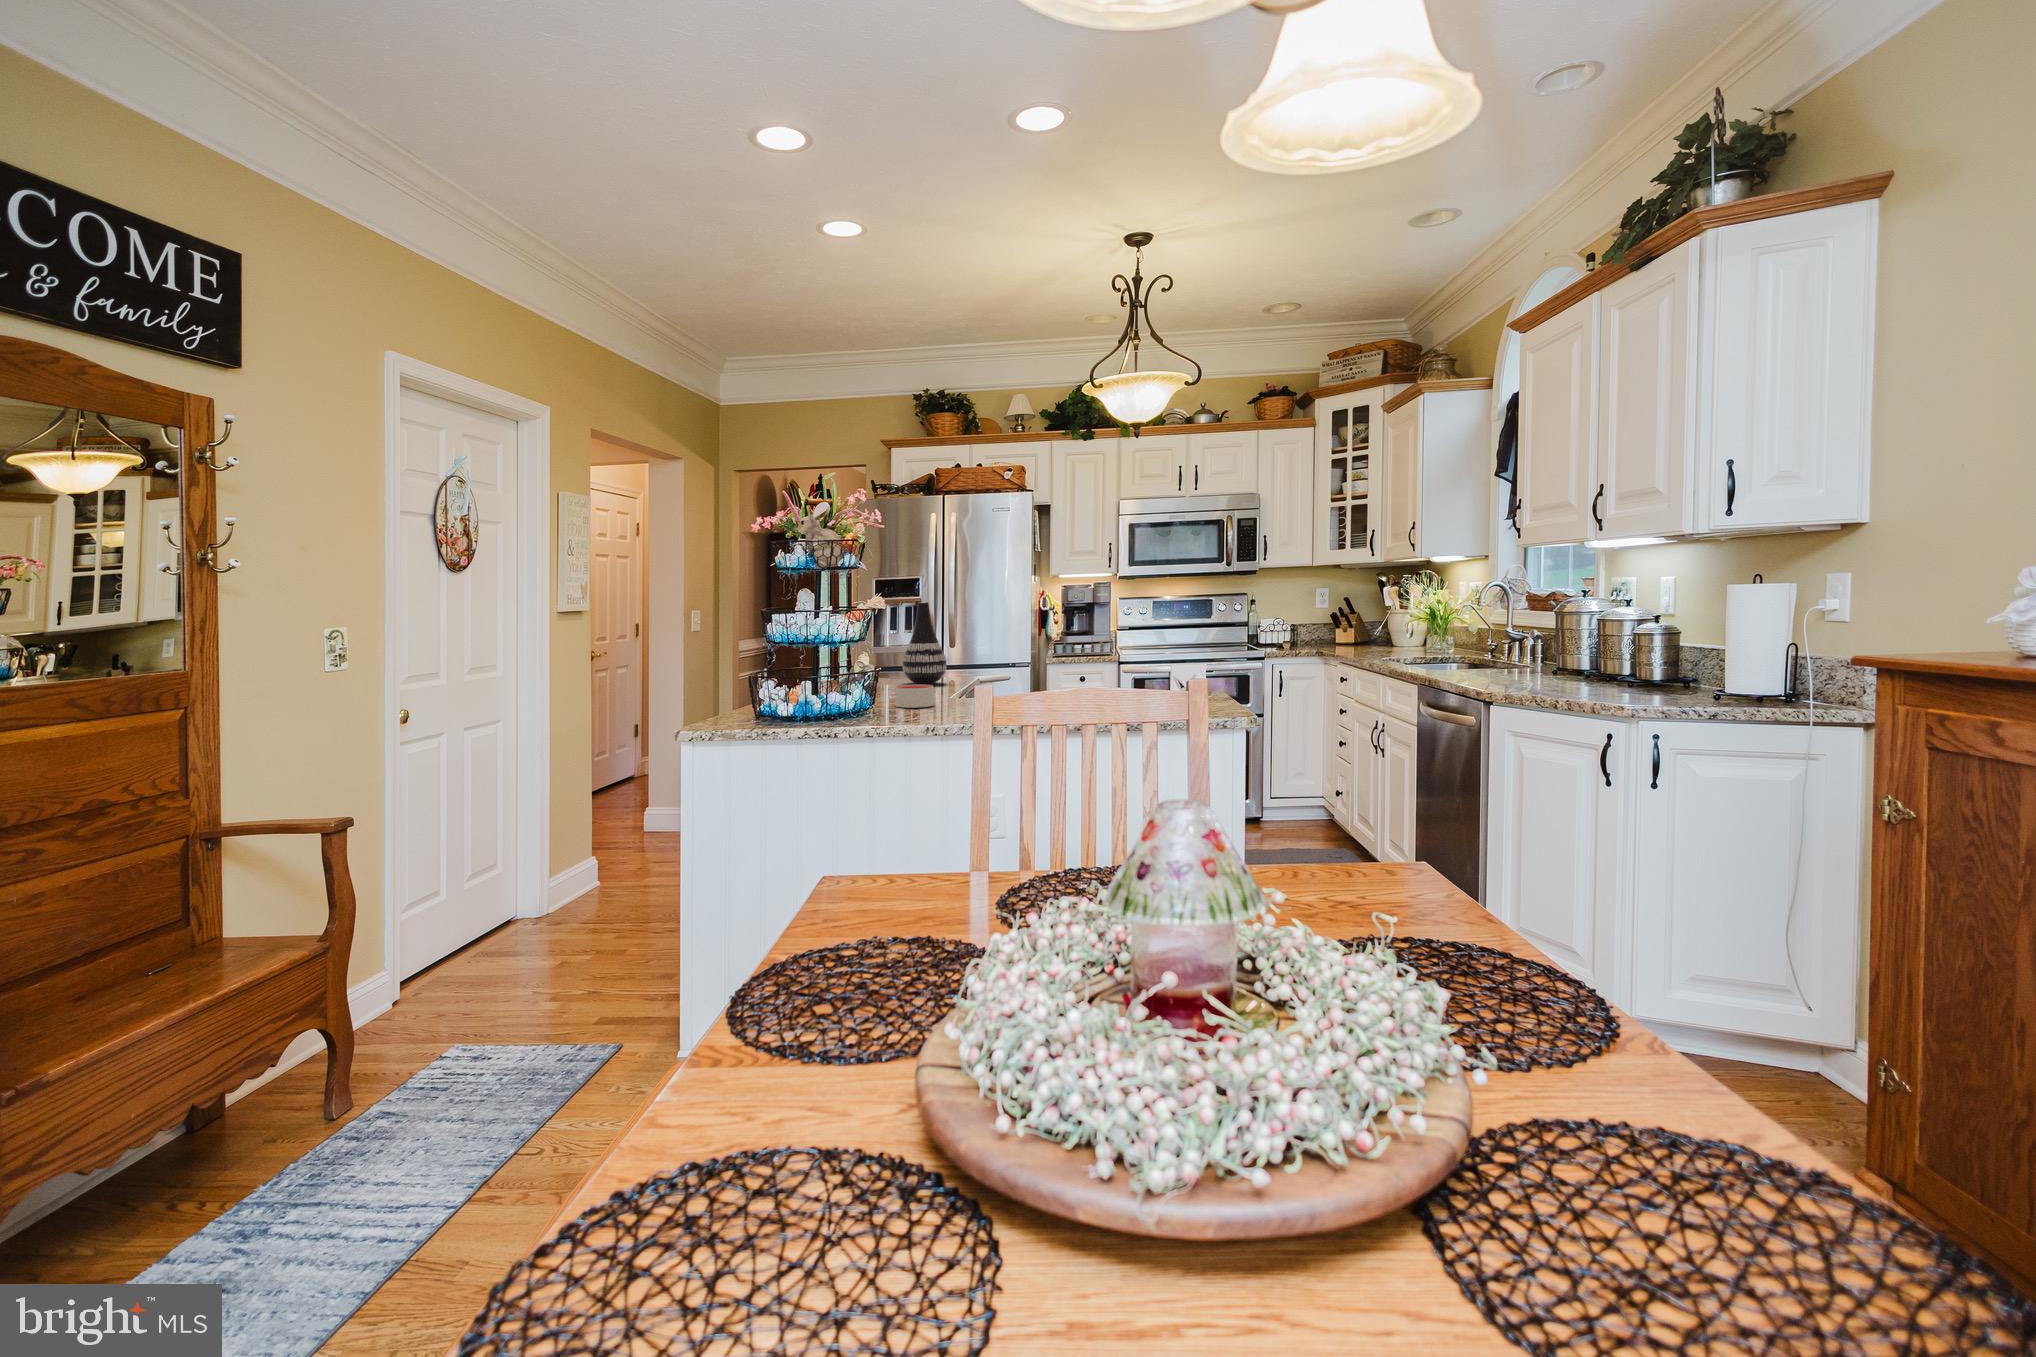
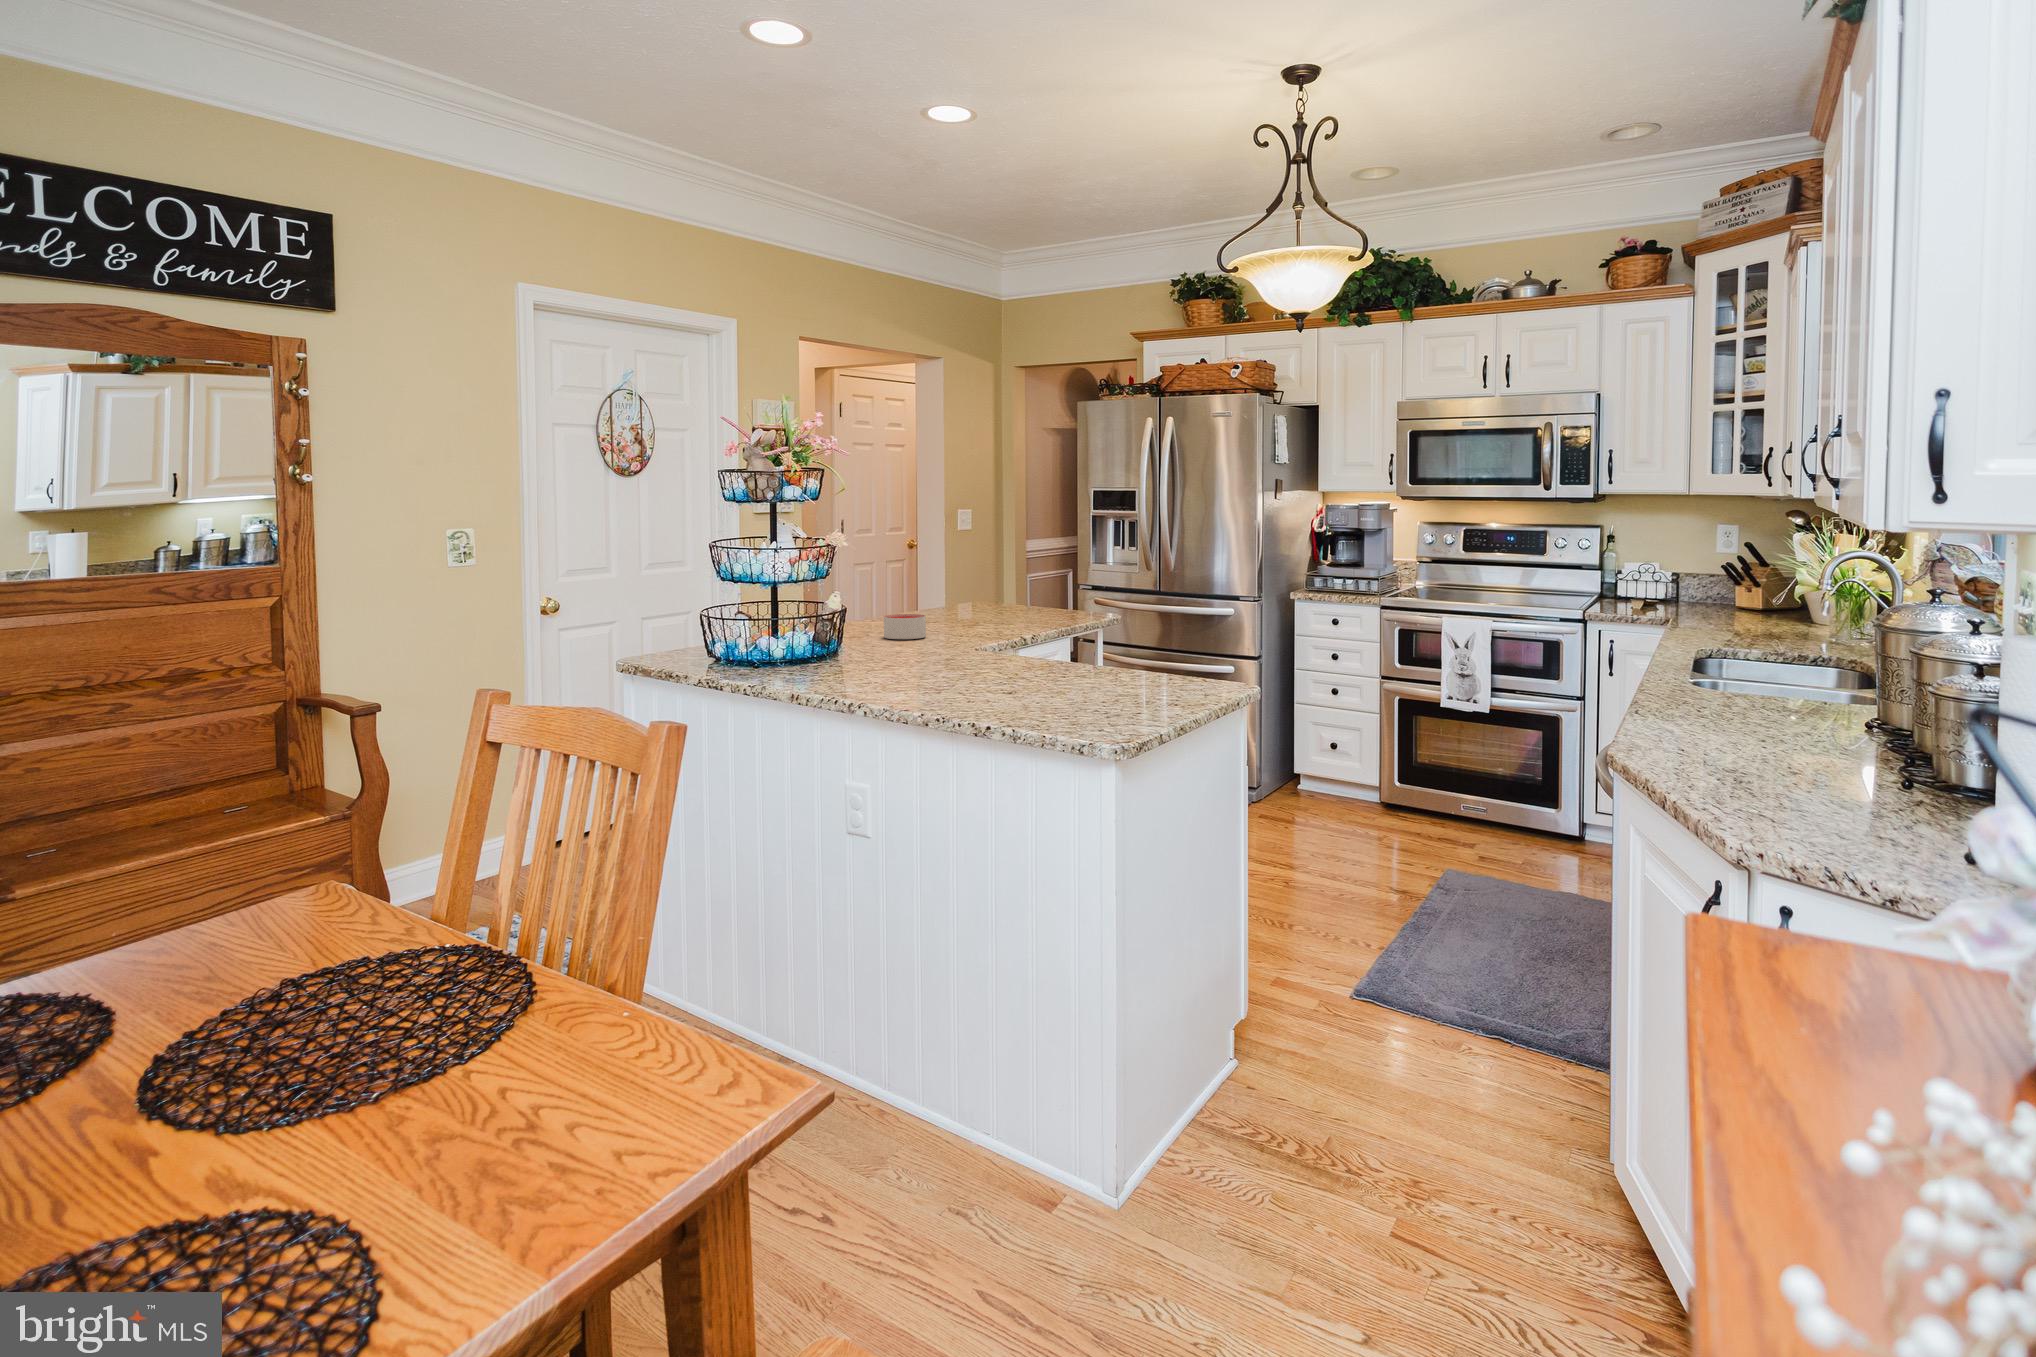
vase: present [902,602,947,685] -> none [981,526,1029,617]

